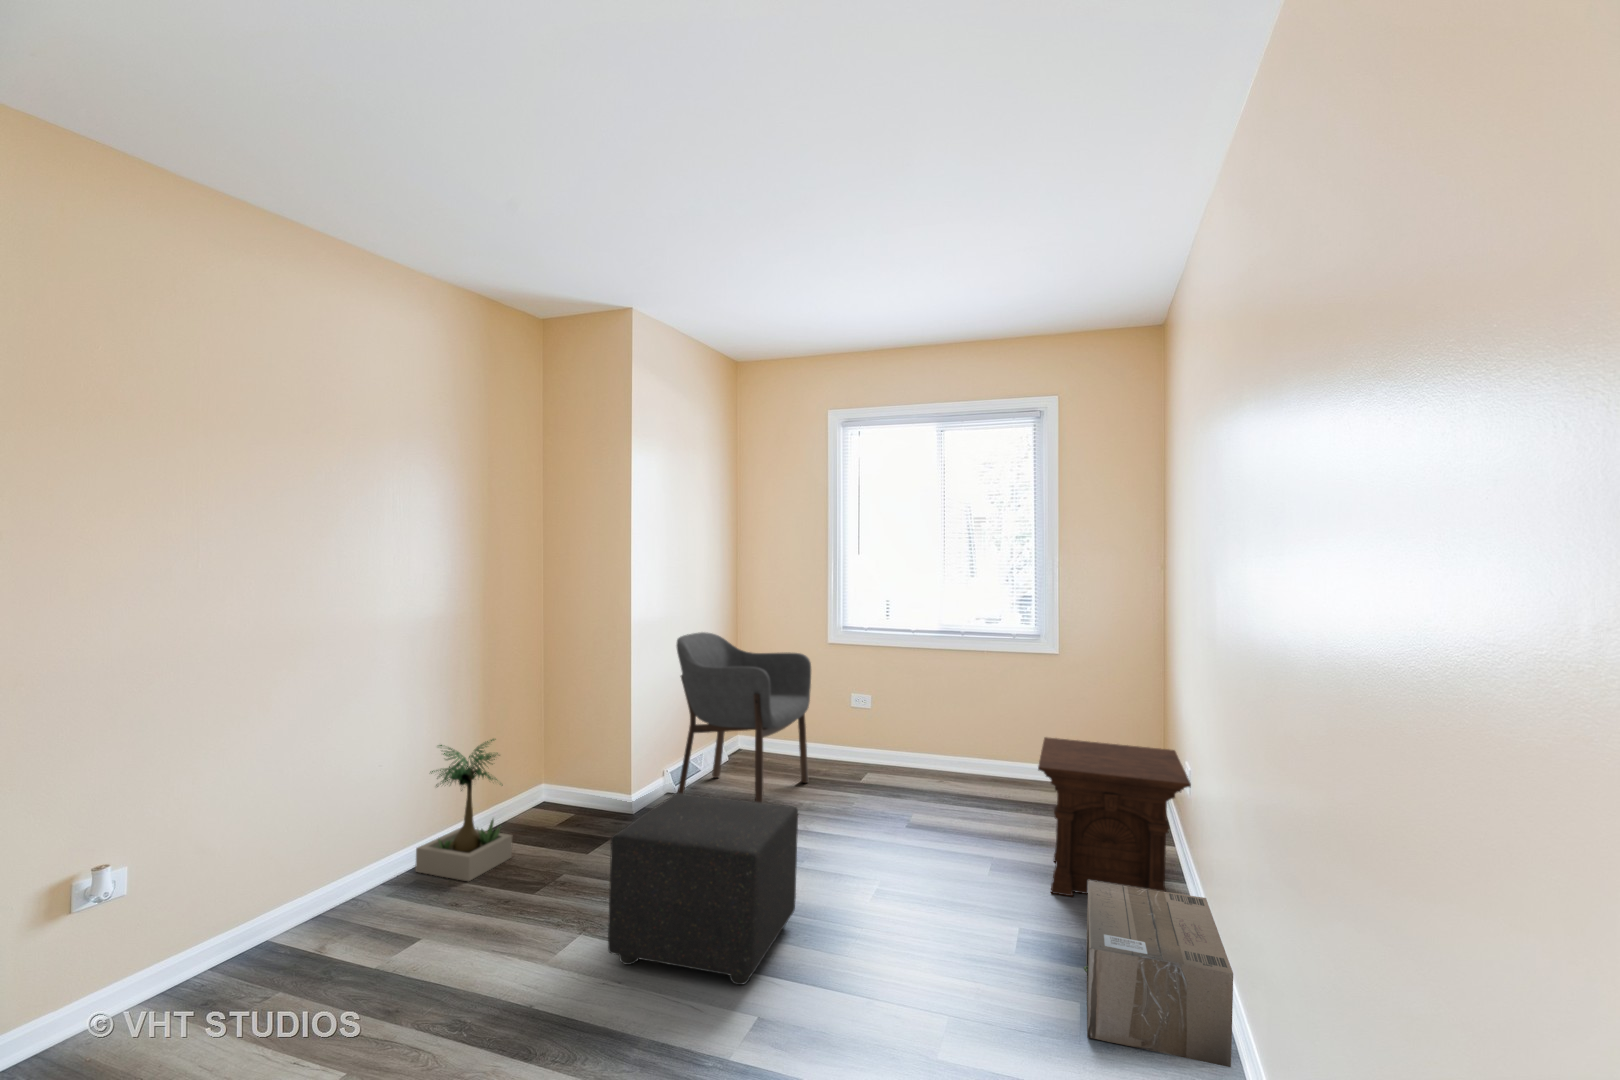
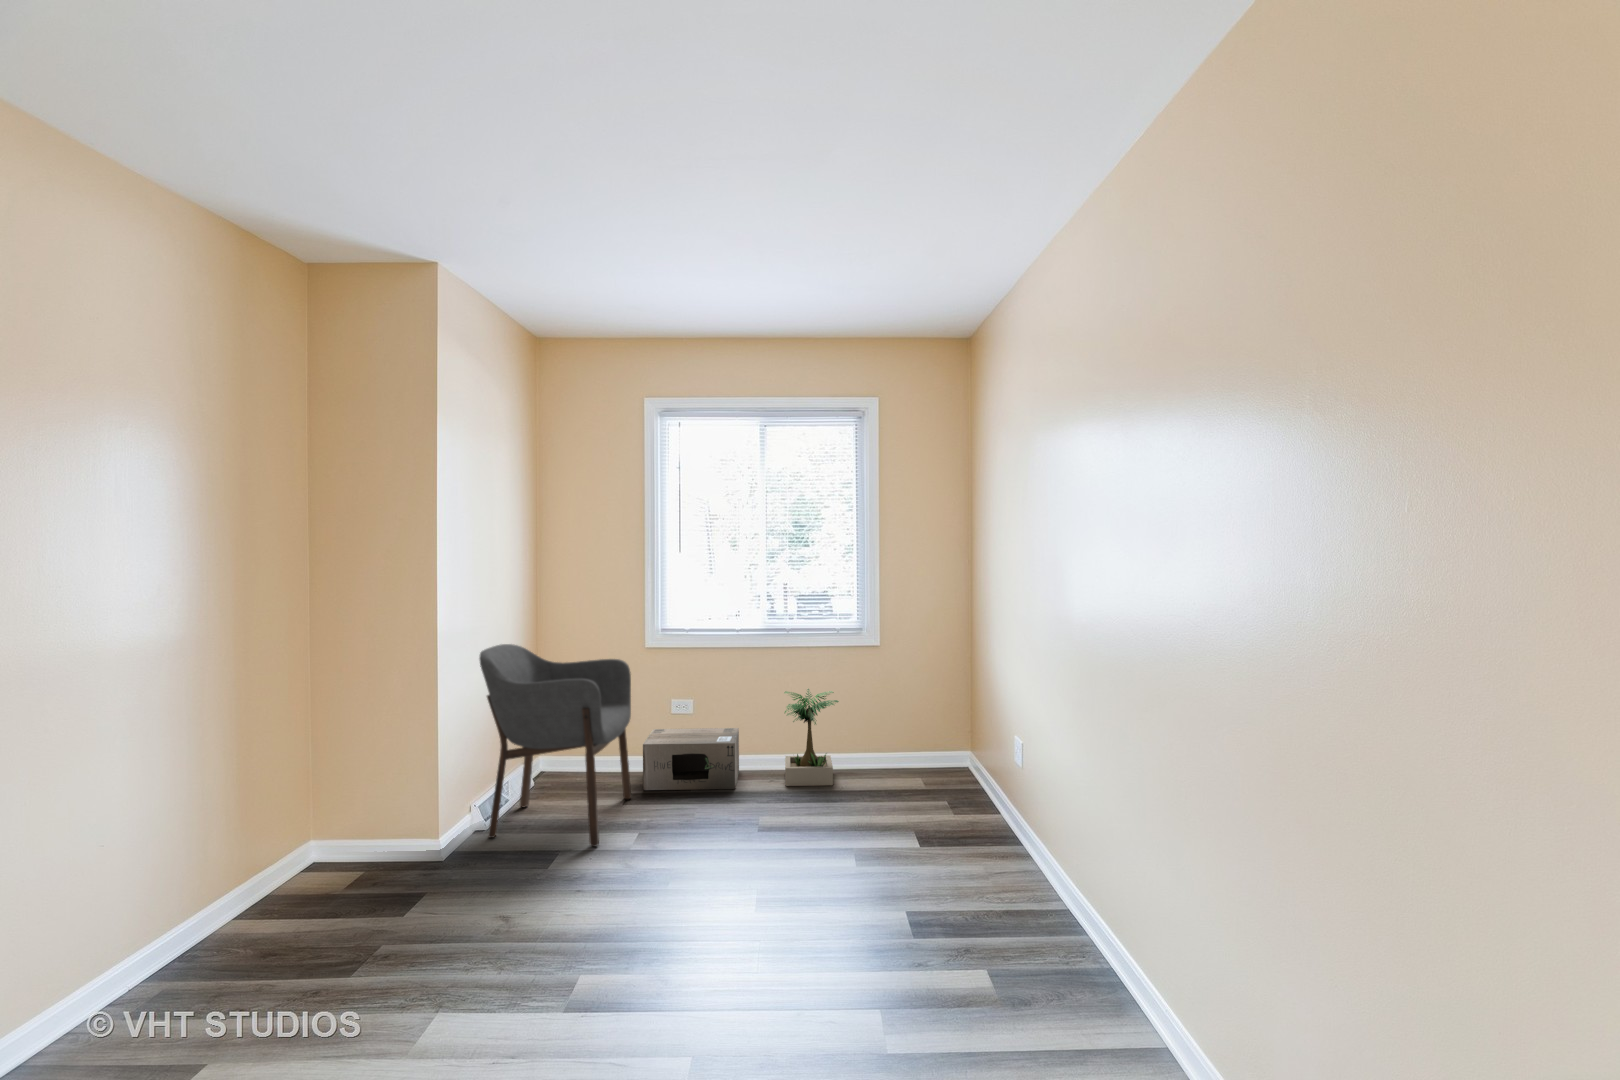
side table: present [1038,737,1191,896] -> none [889,721,1039,873]
potted plant: present [415,739,512,881] -> present [784,689,839,786]
ottoman: present [608,793,798,985] -> none [487,825,681,1032]
cardboard box: present [1084,880,1233,1067] -> present [643,728,739,790]

